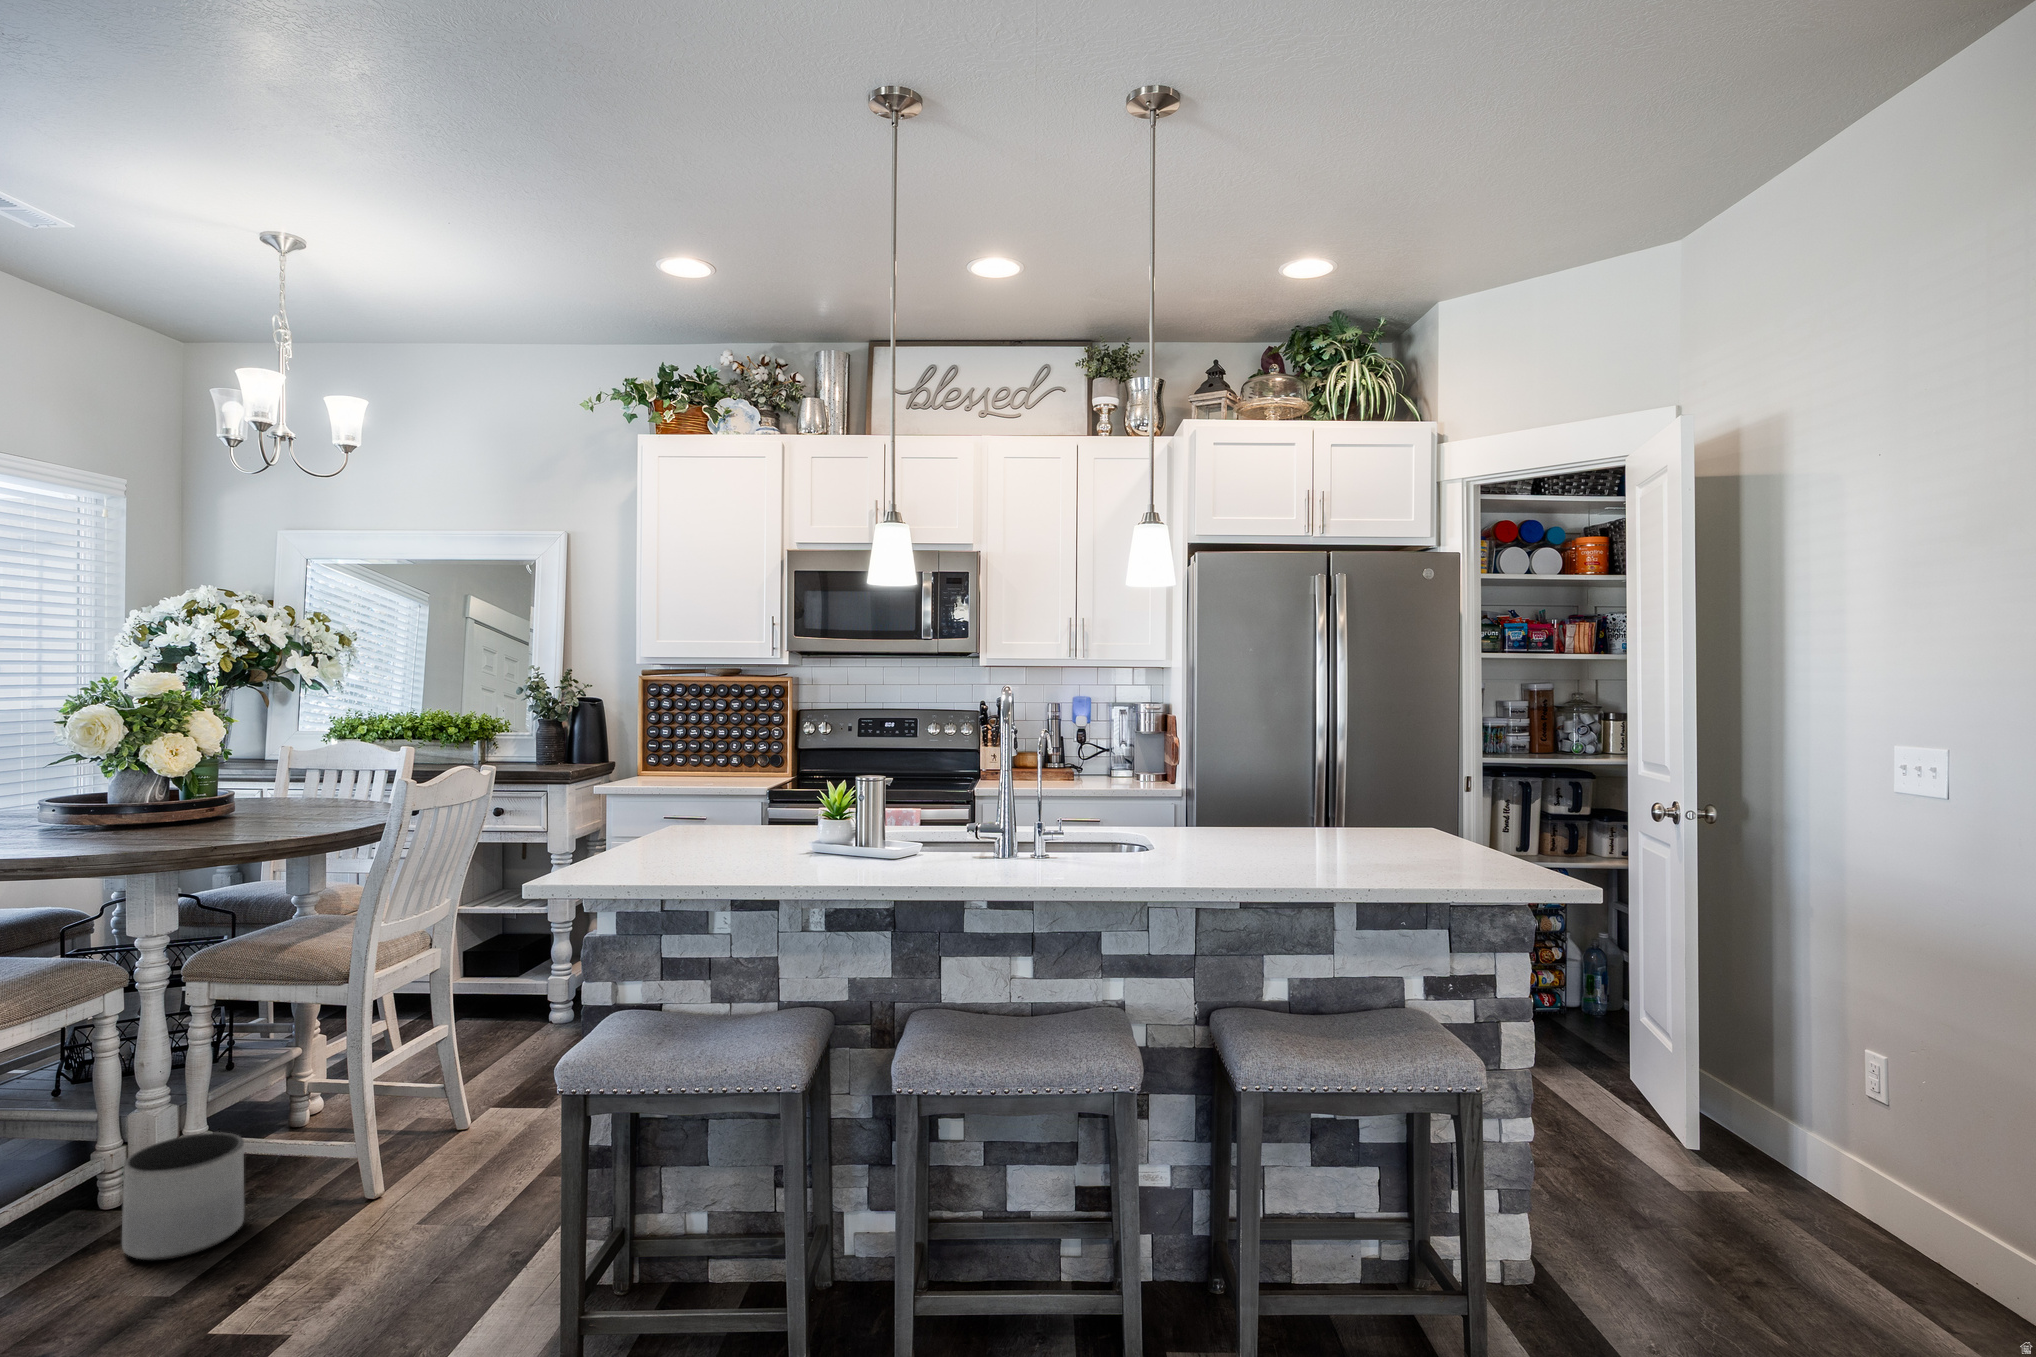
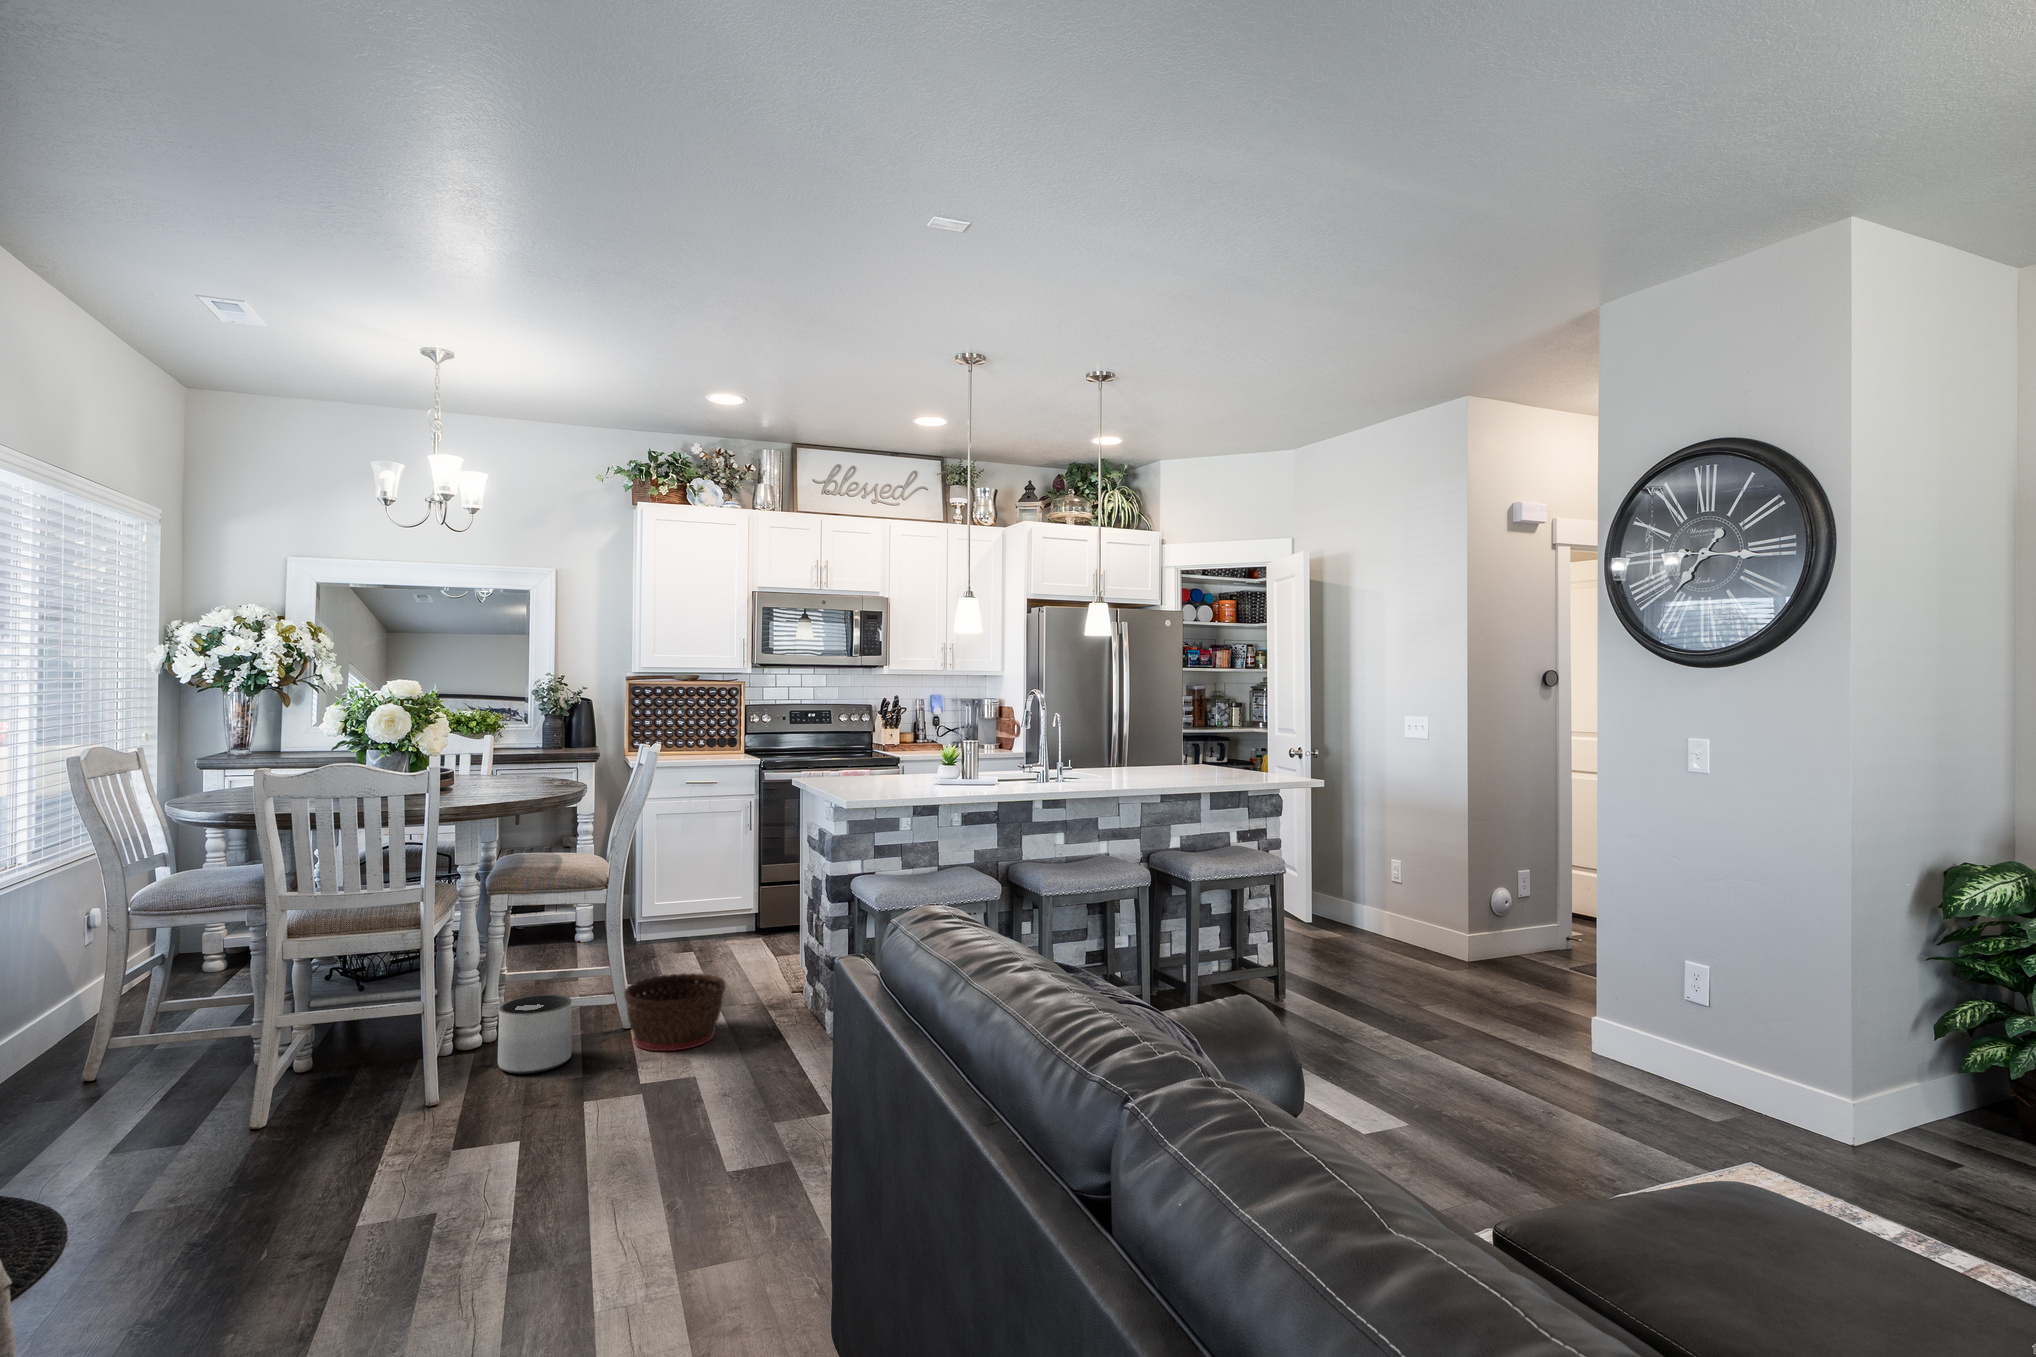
basket: none [315,1116,484,1255] -> present [624,973,725,1051]

